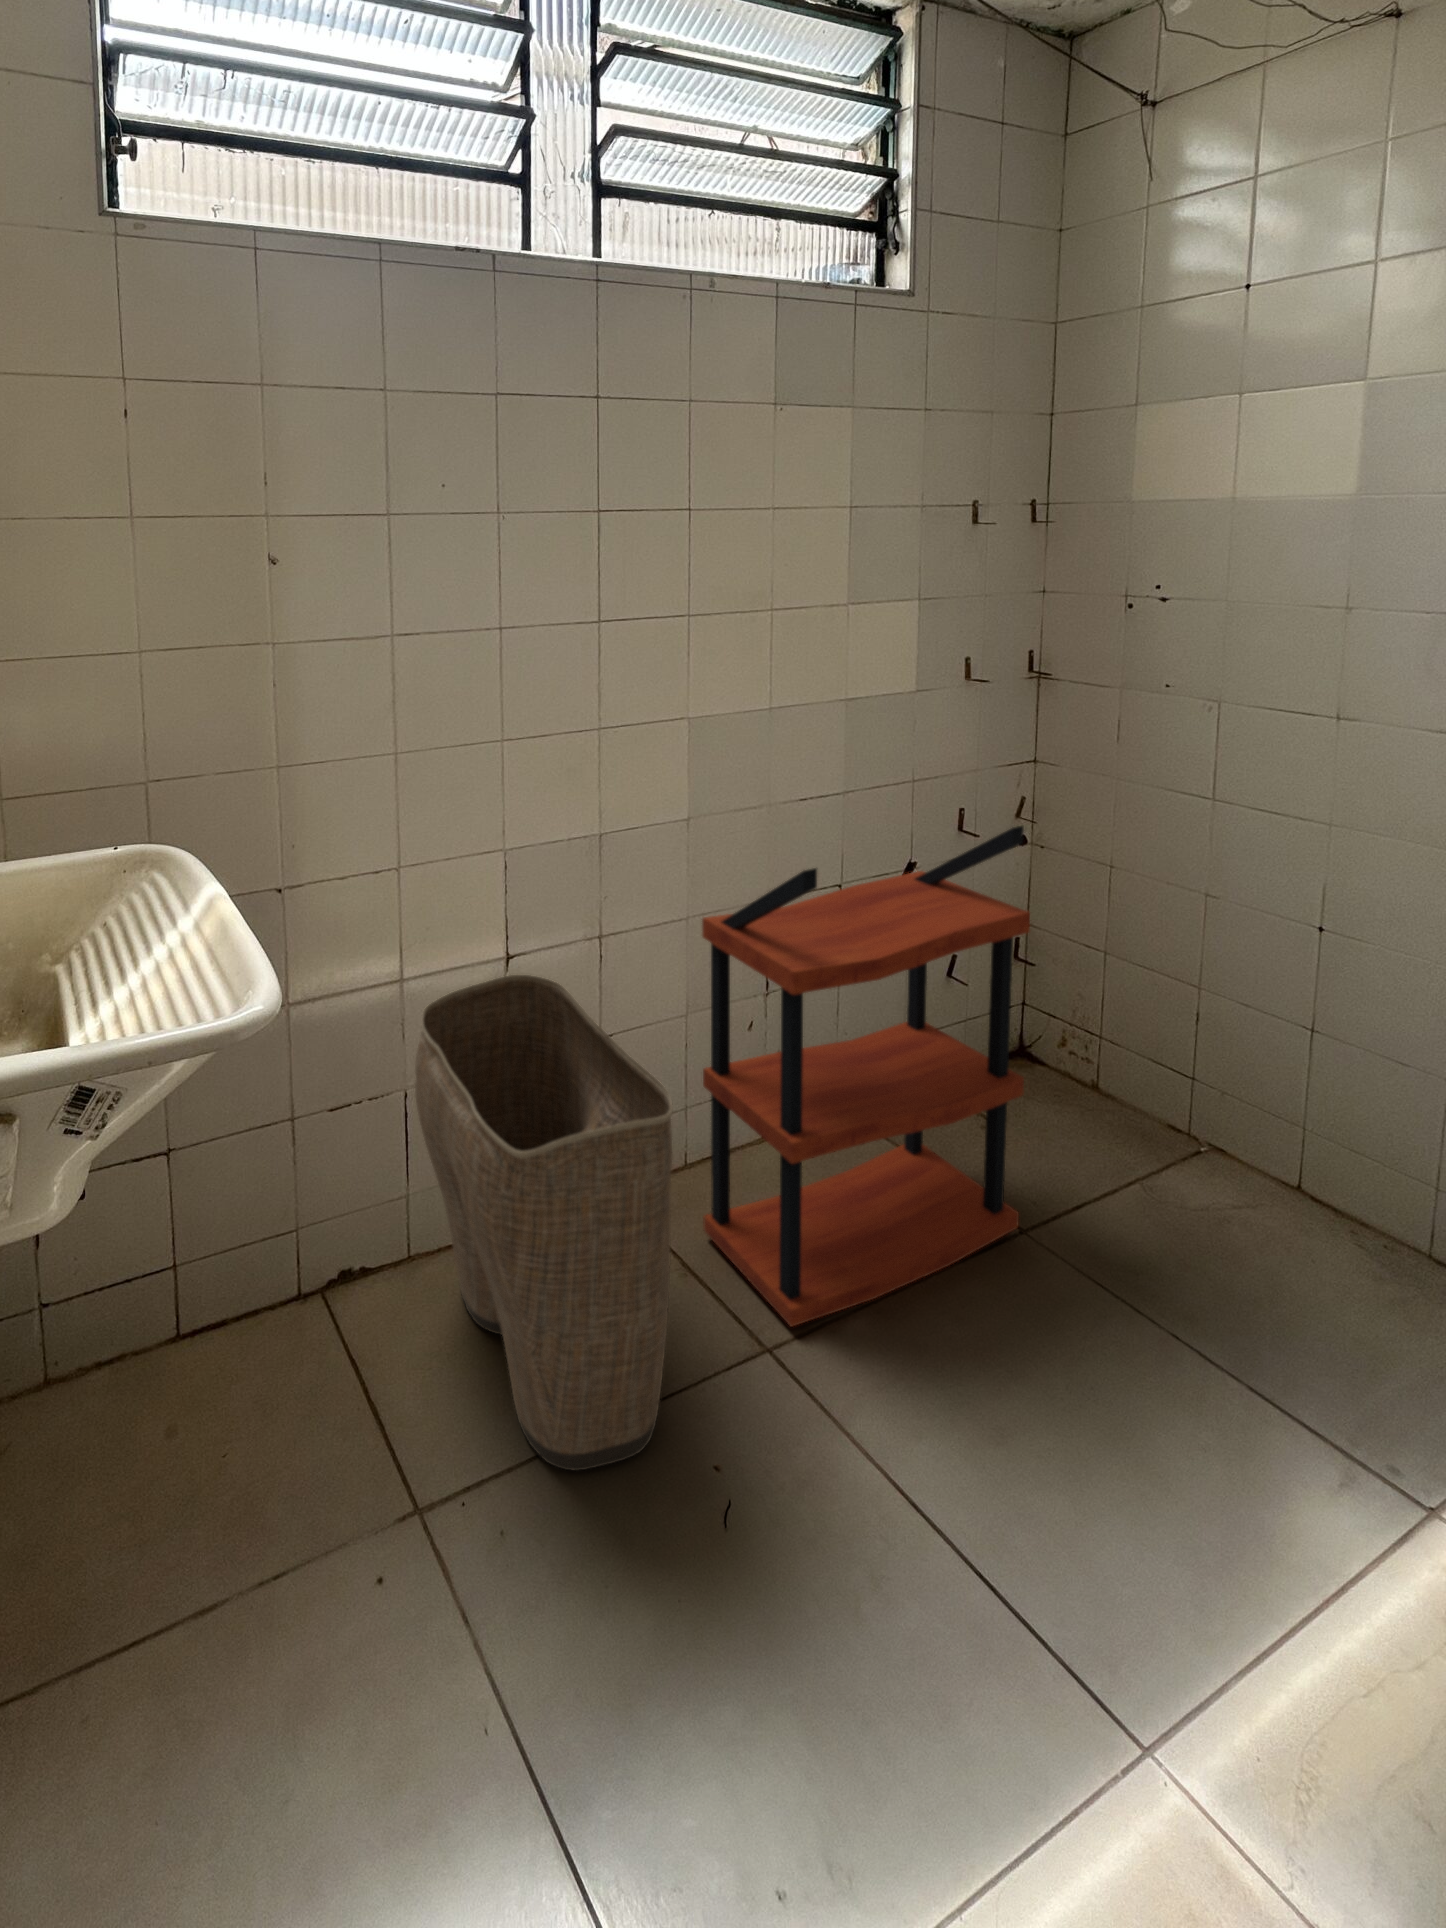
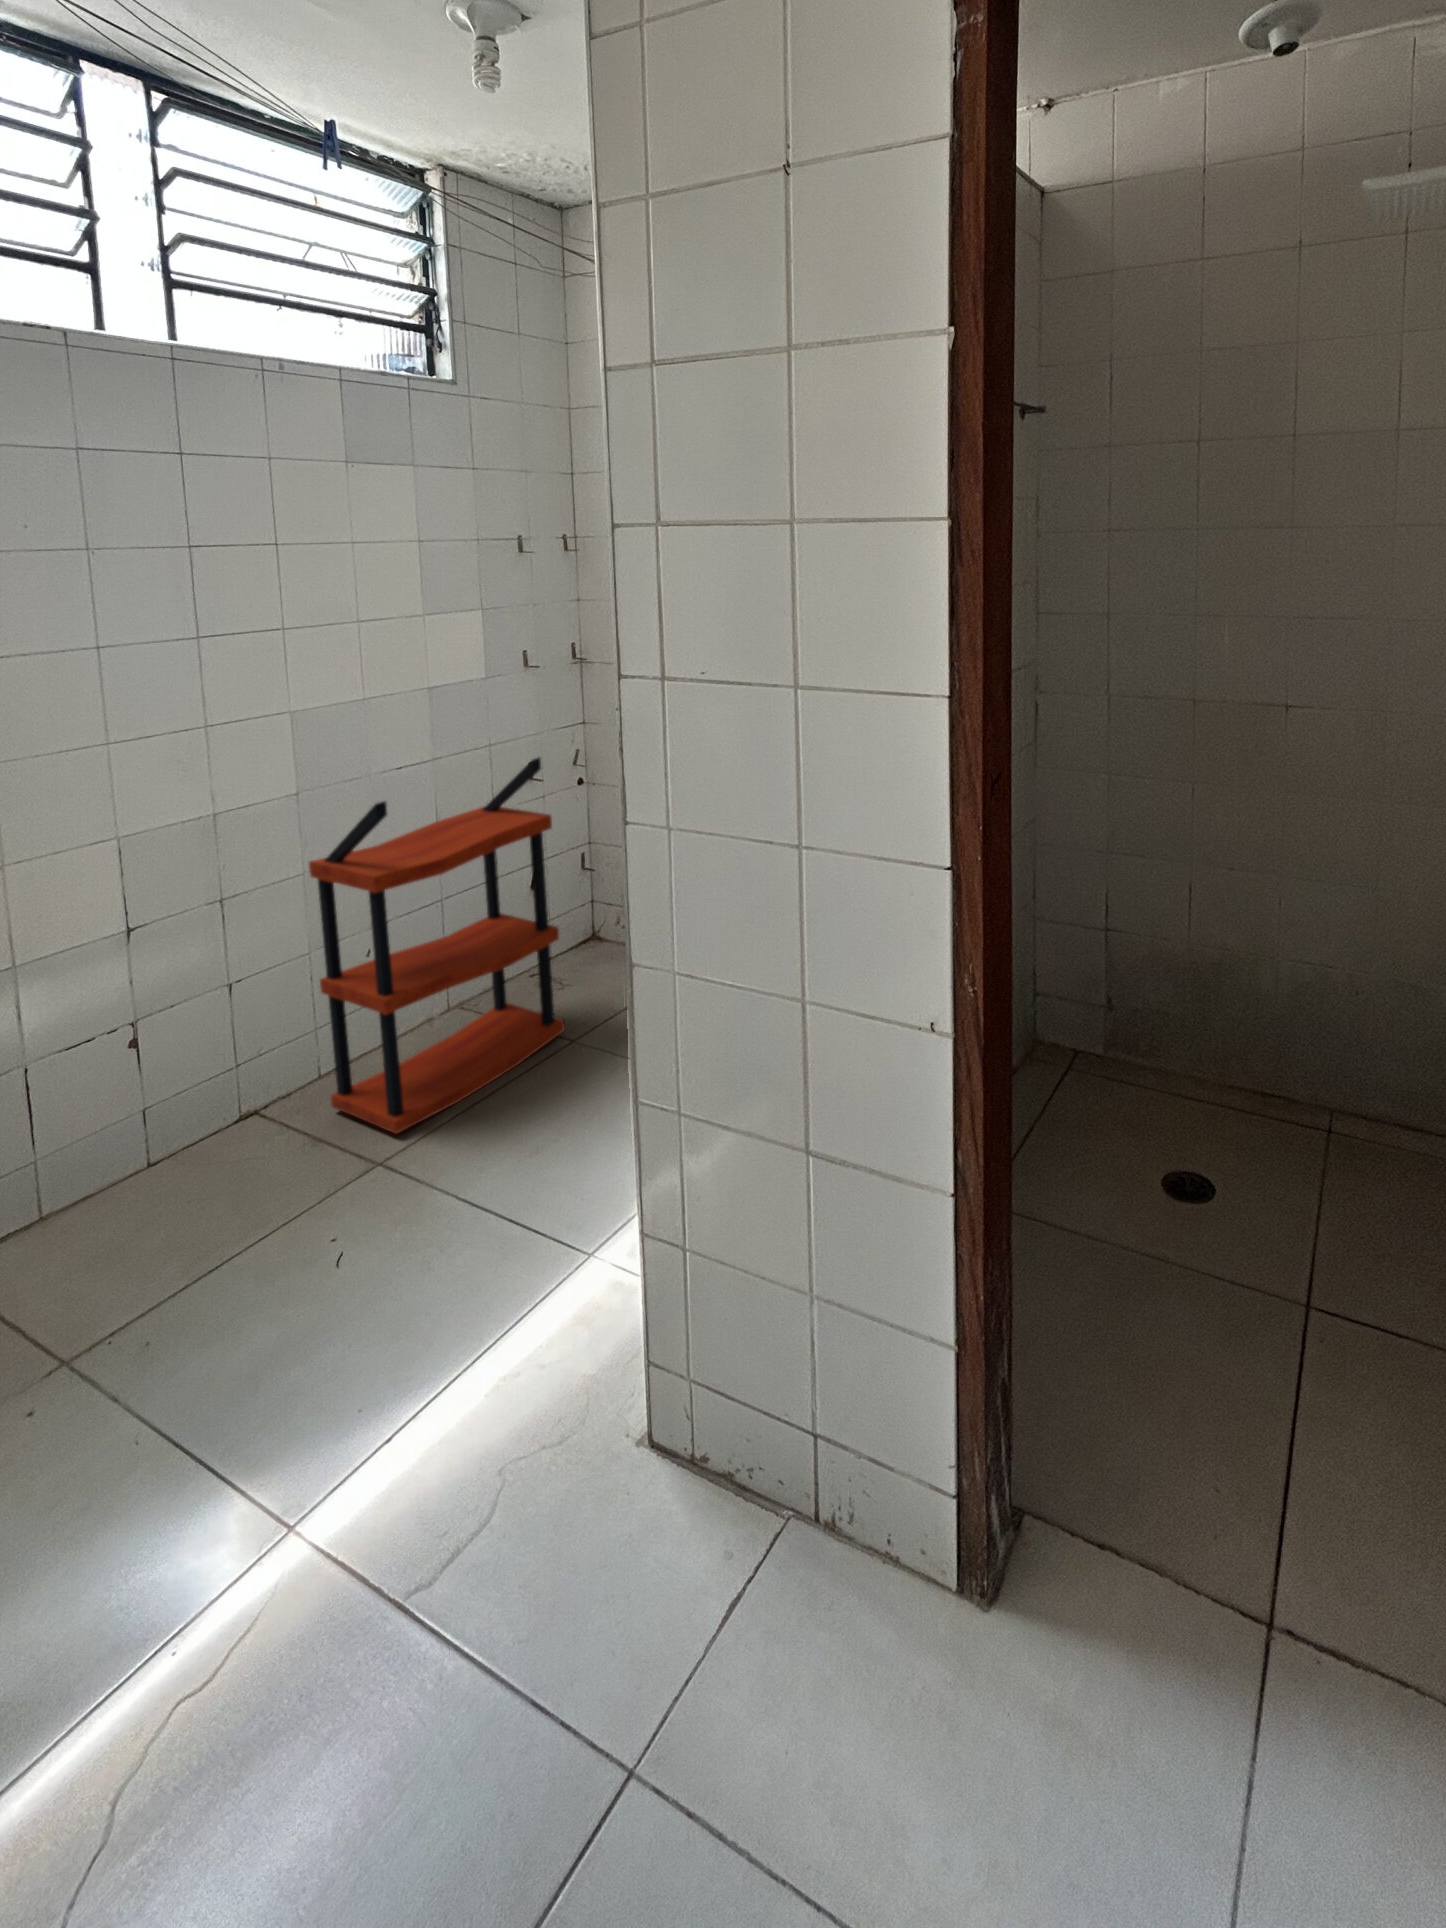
laundry basket: present [415,975,673,1470] -> none [36,938,289,1276]

